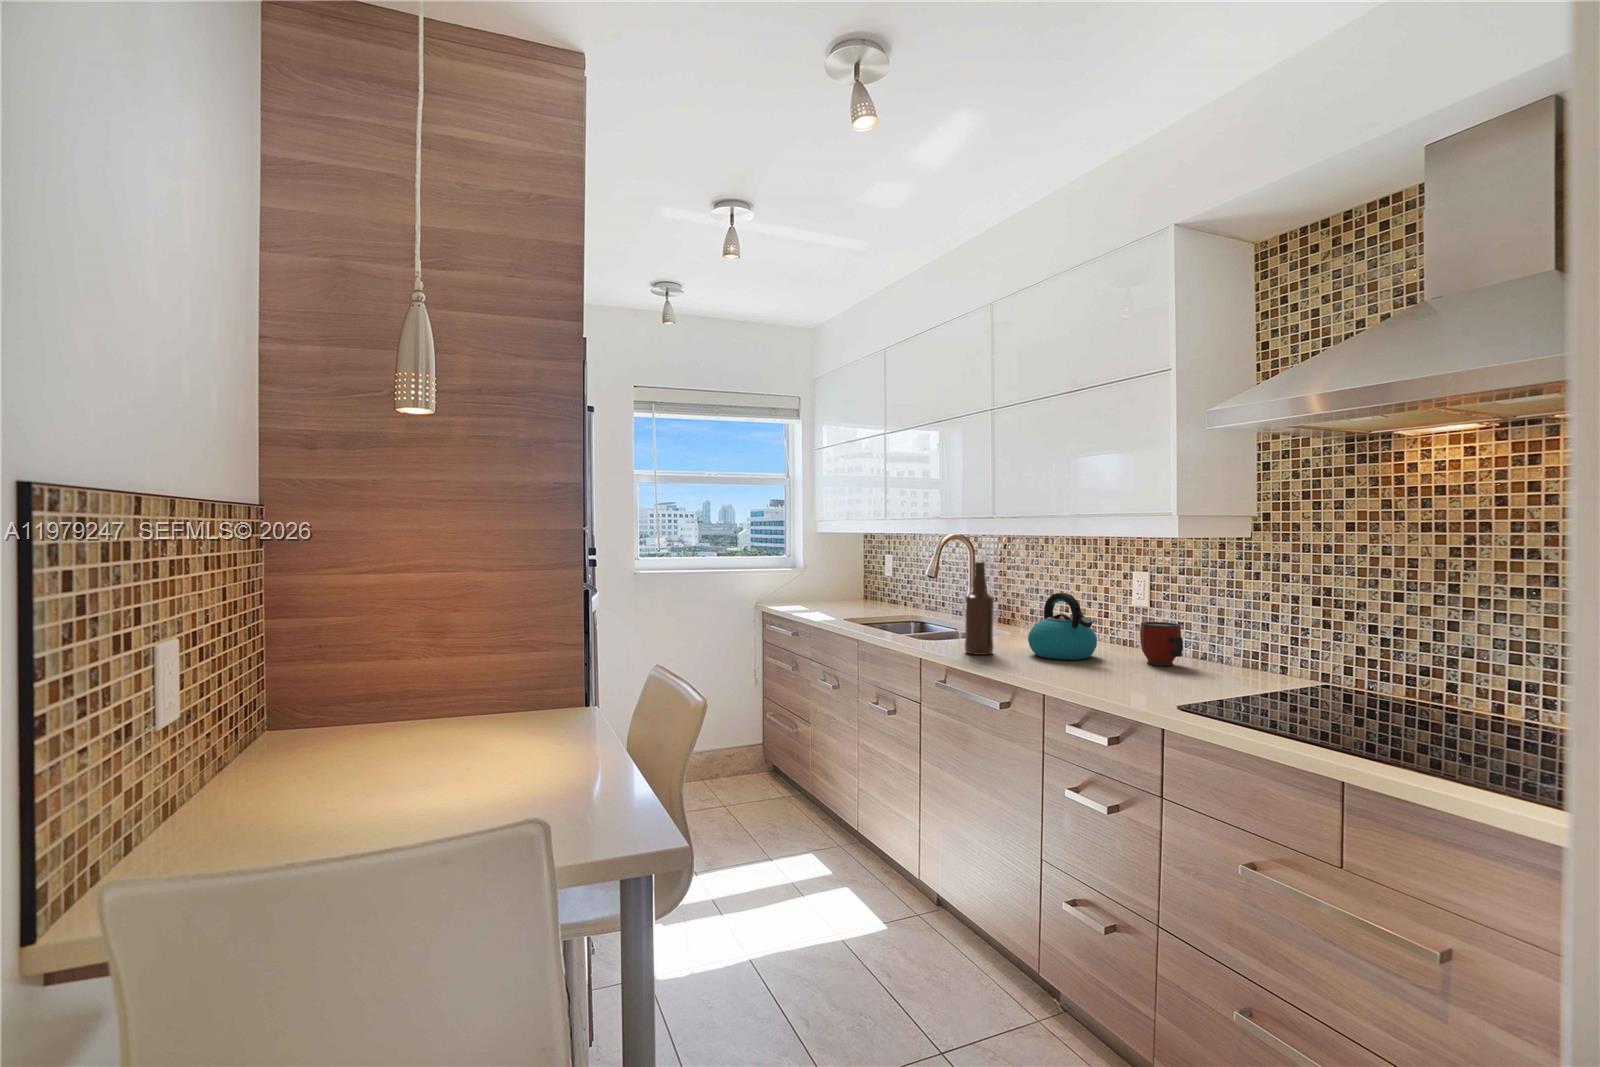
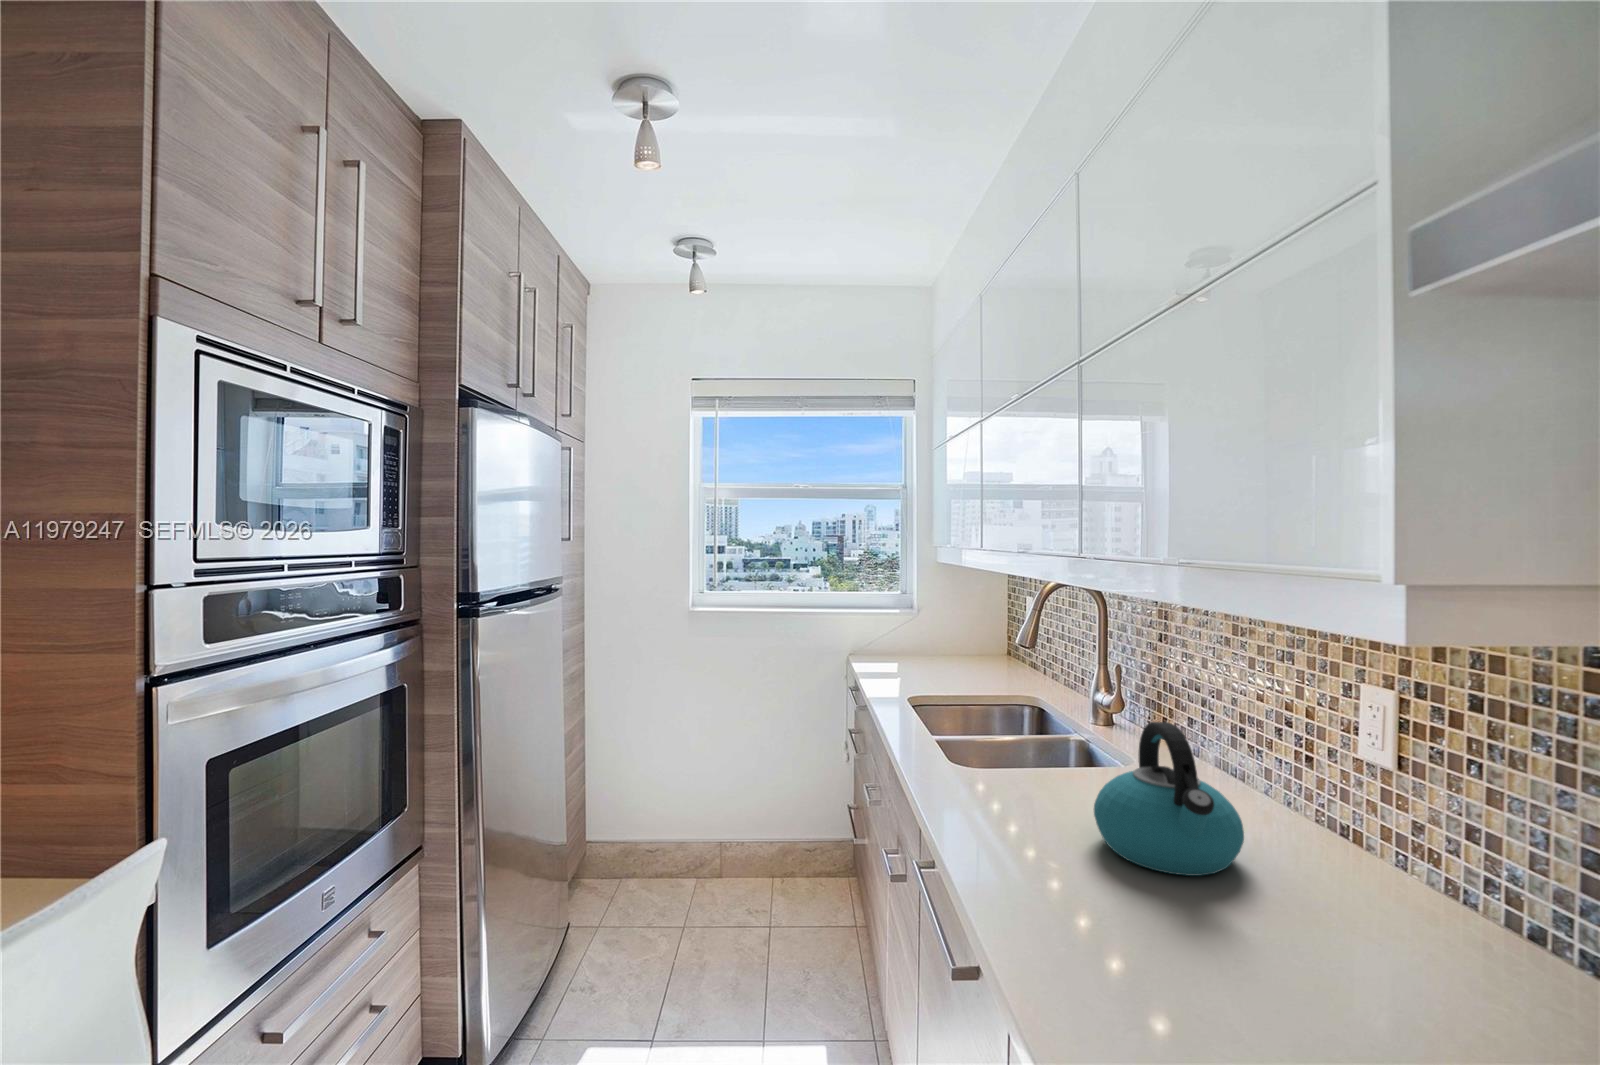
bottle: present [965,561,994,655] -> none [978,645,1032,824]
mug: present [1140,622,1183,666] -> none [1340,820,1456,951]

